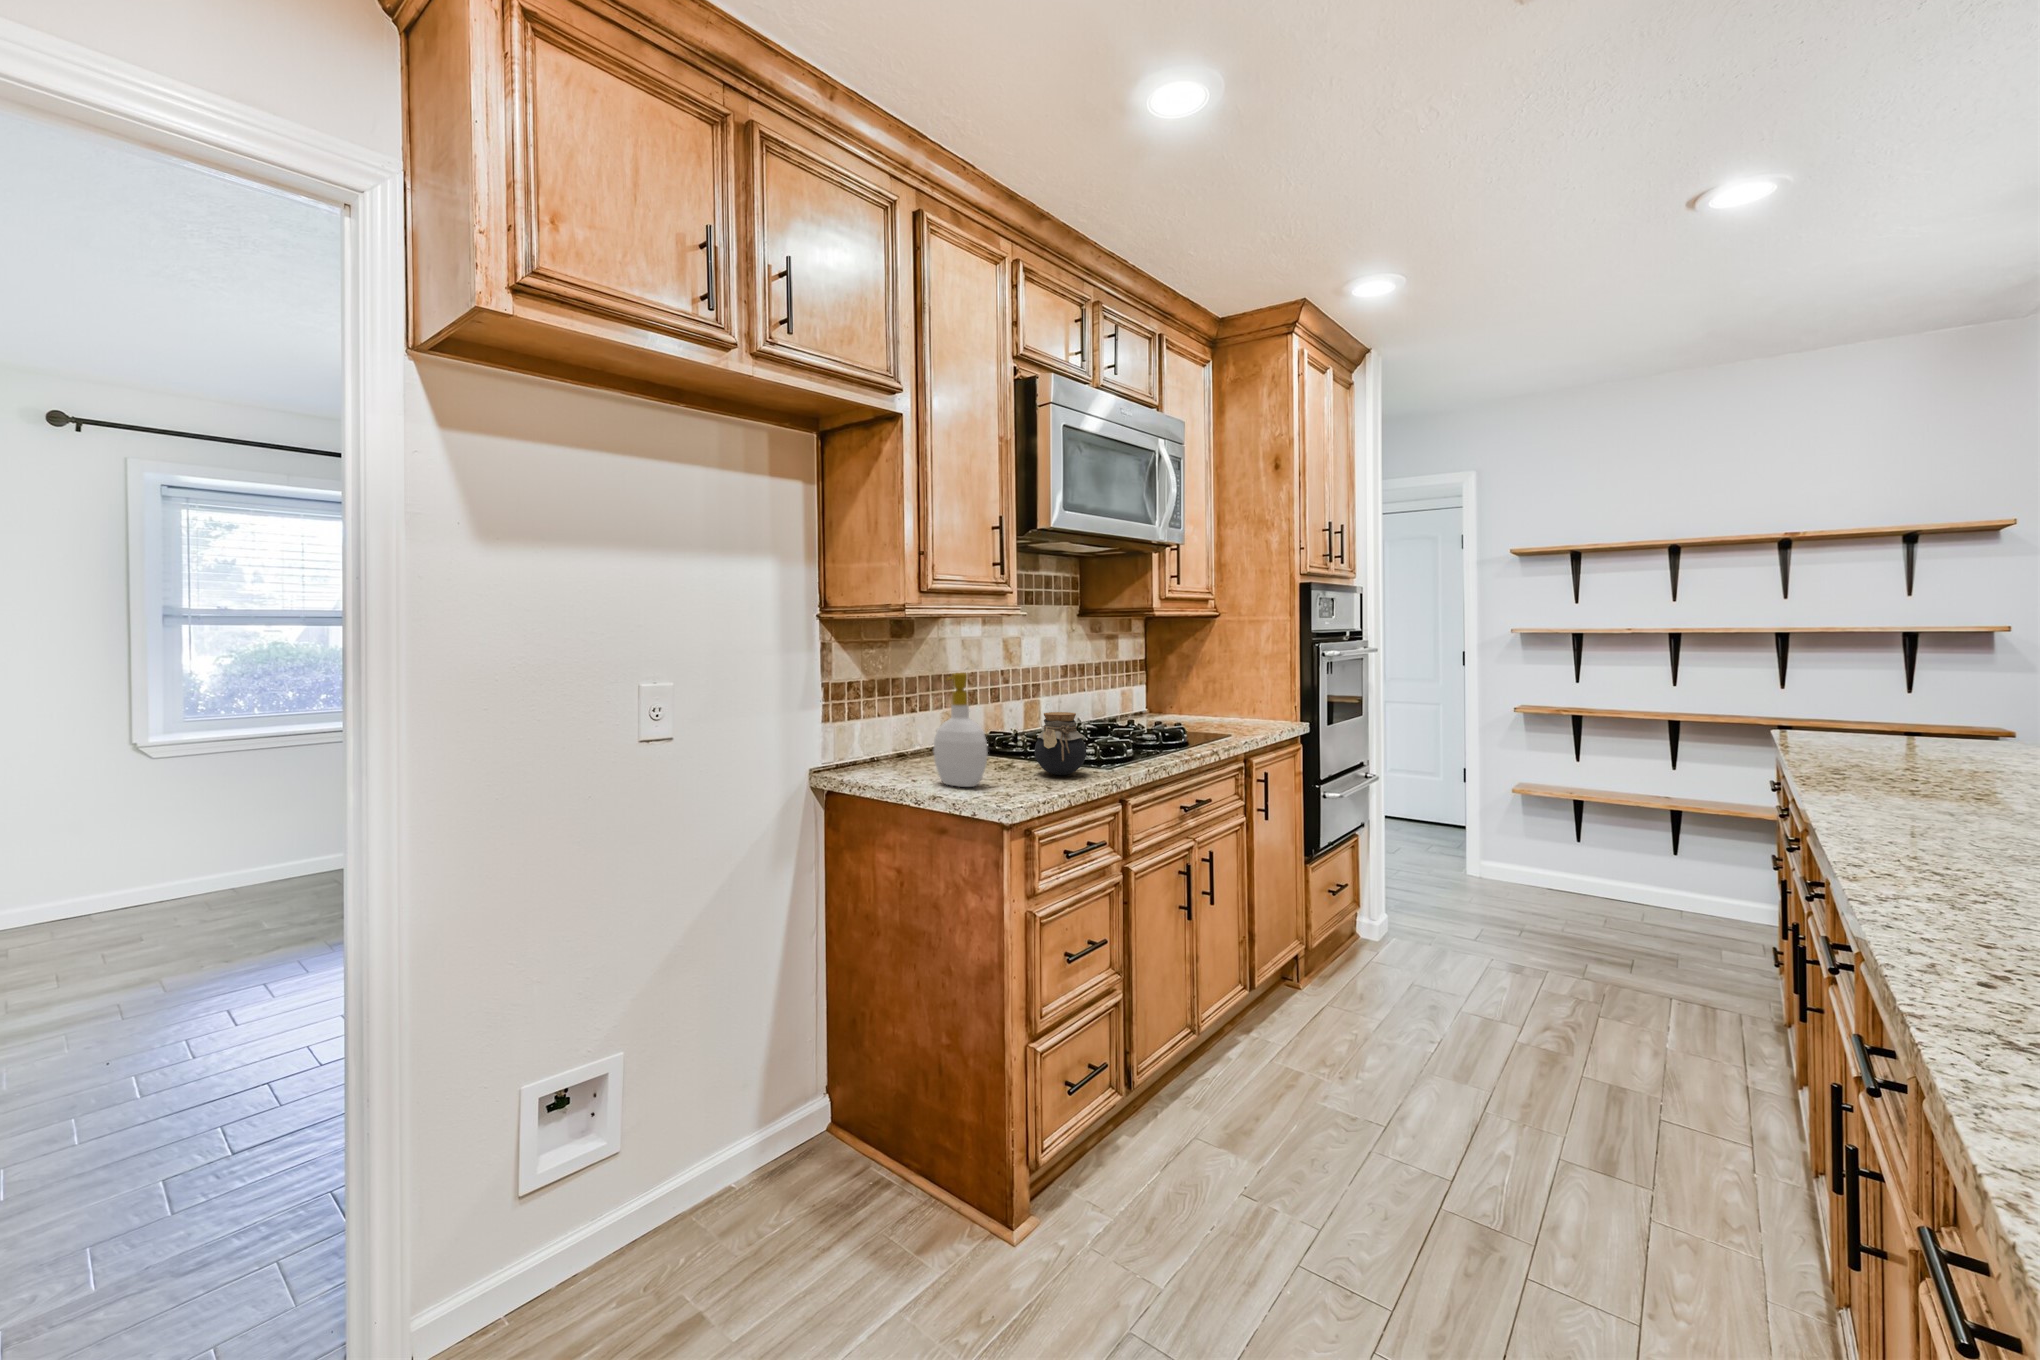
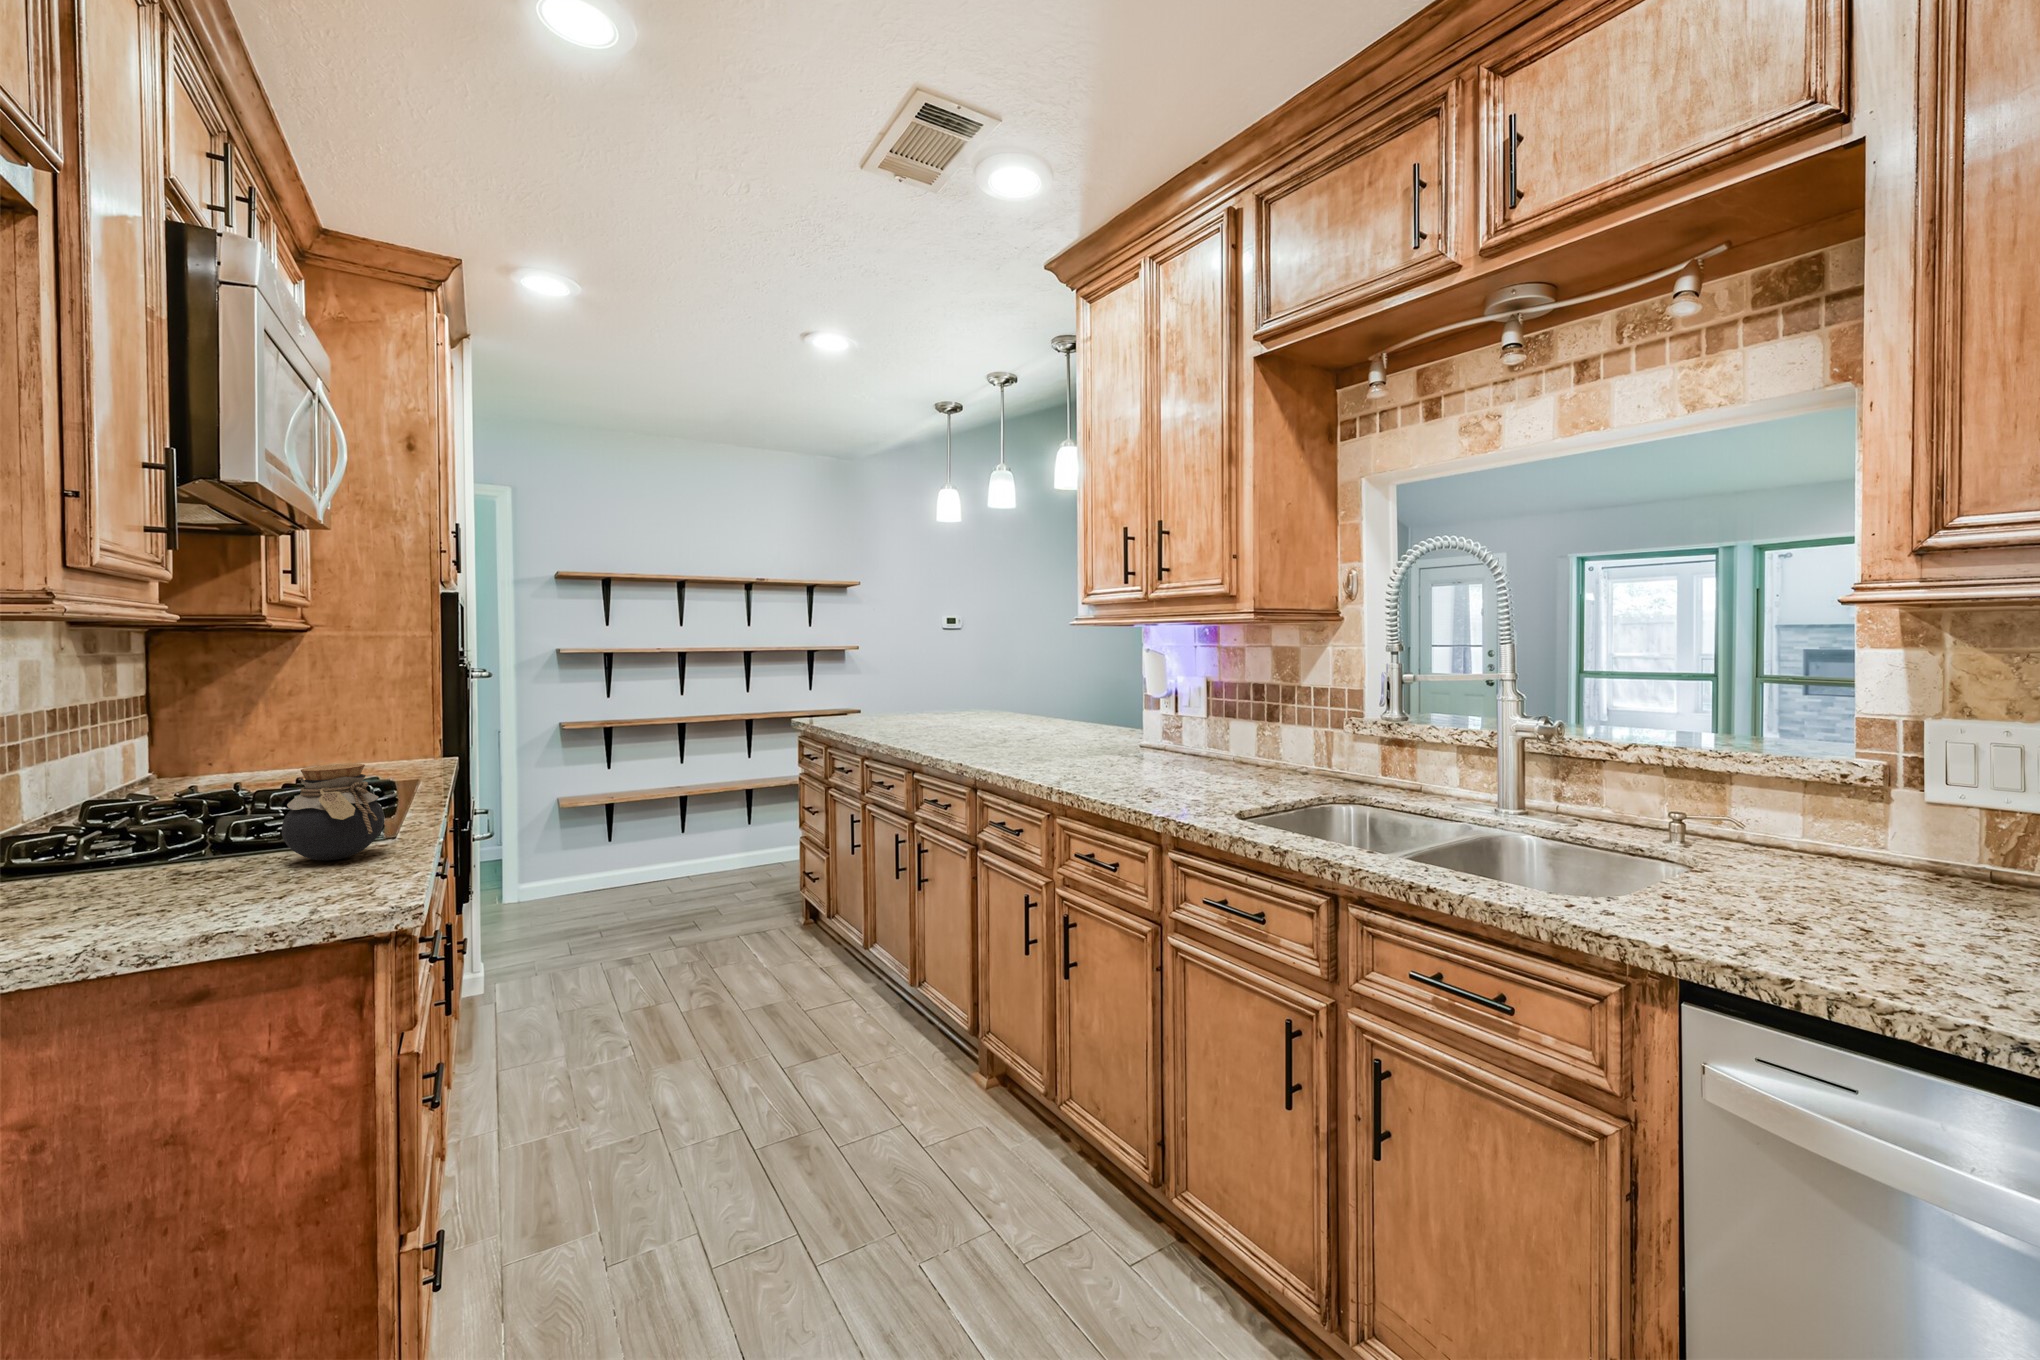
soap bottle: present [933,673,988,787] -> none [124,715,278,918]

